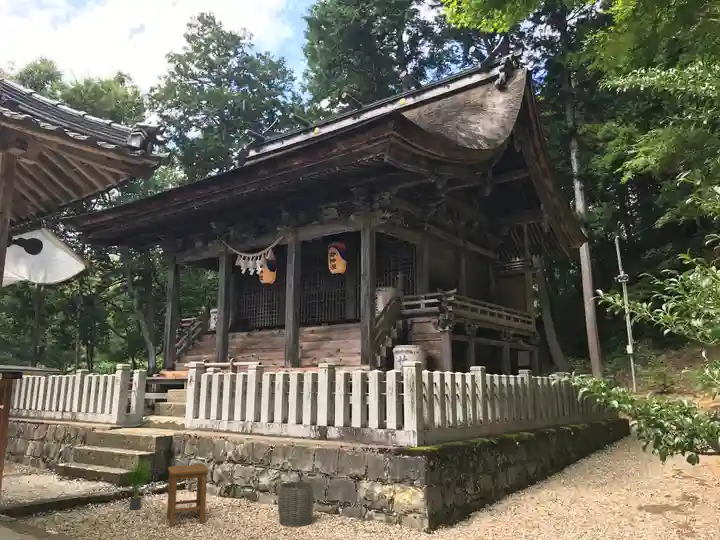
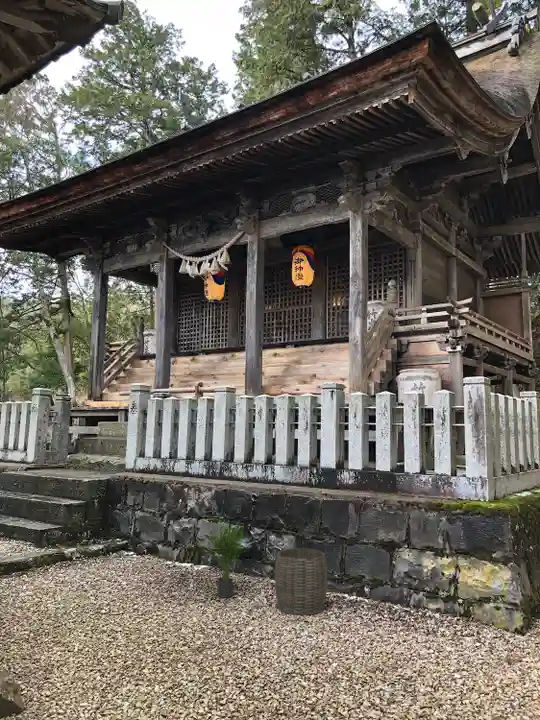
potted plant: present [125,461,148,510] -> present [204,525,243,598]
stool: present [167,464,209,526] -> none [110,519,171,610]

